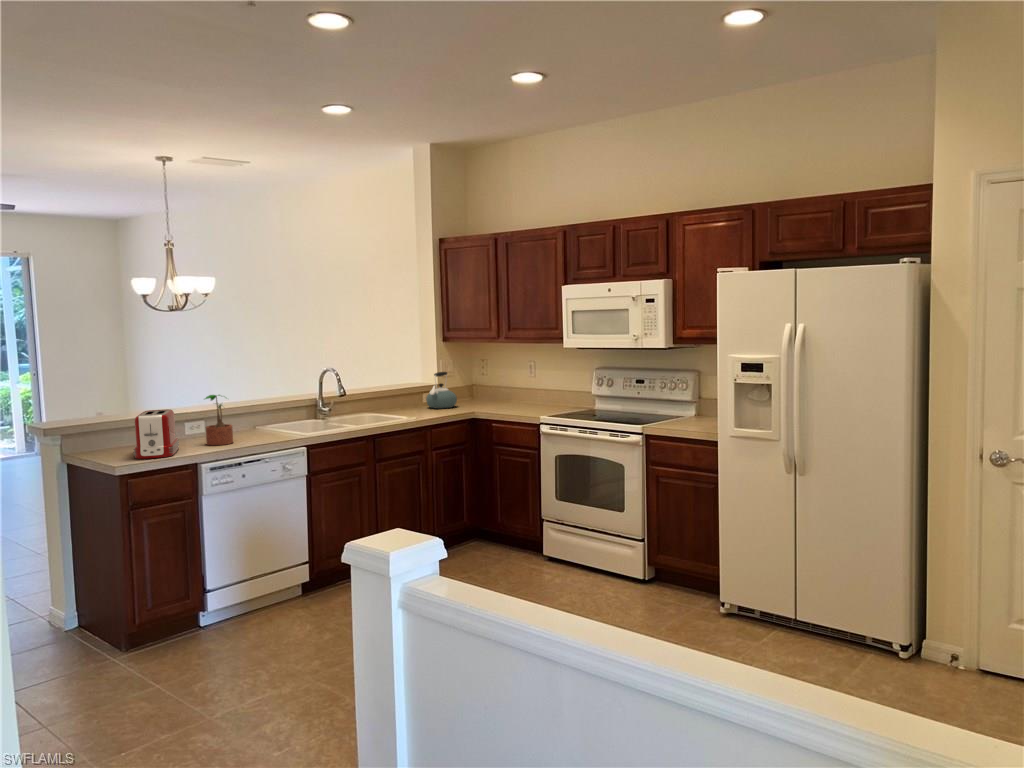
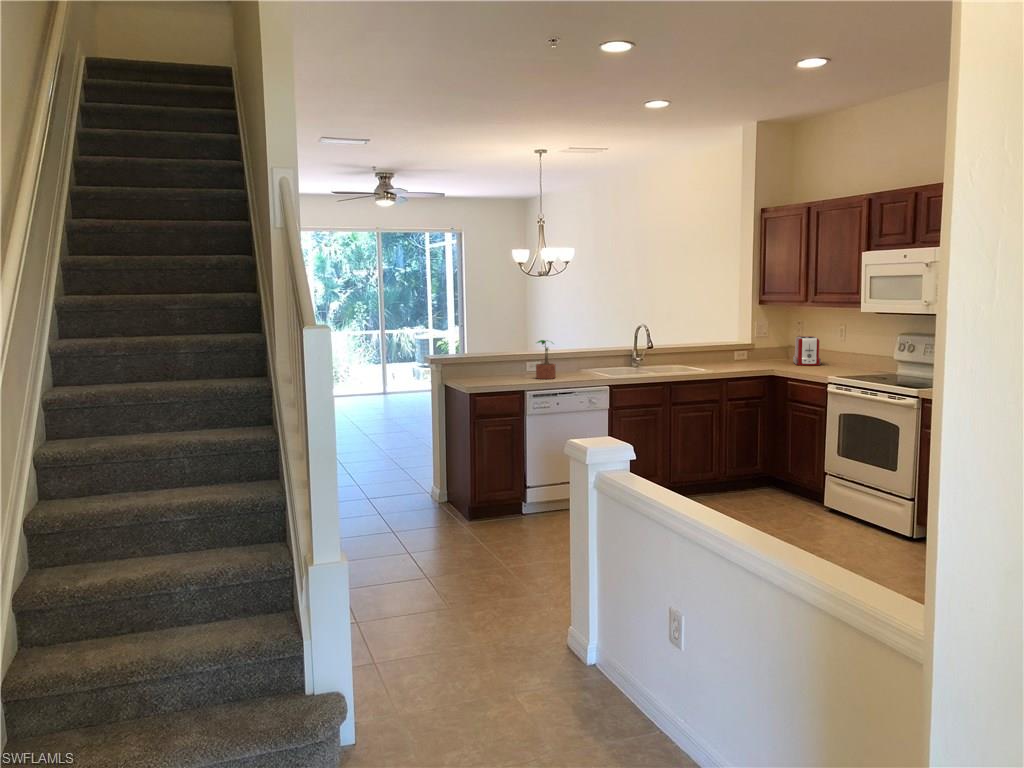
kettle: present [426,372,457,409] -> none [736,332,765,365]
toaster: present [133,409,179,459] -> present [793,336,821,366]

